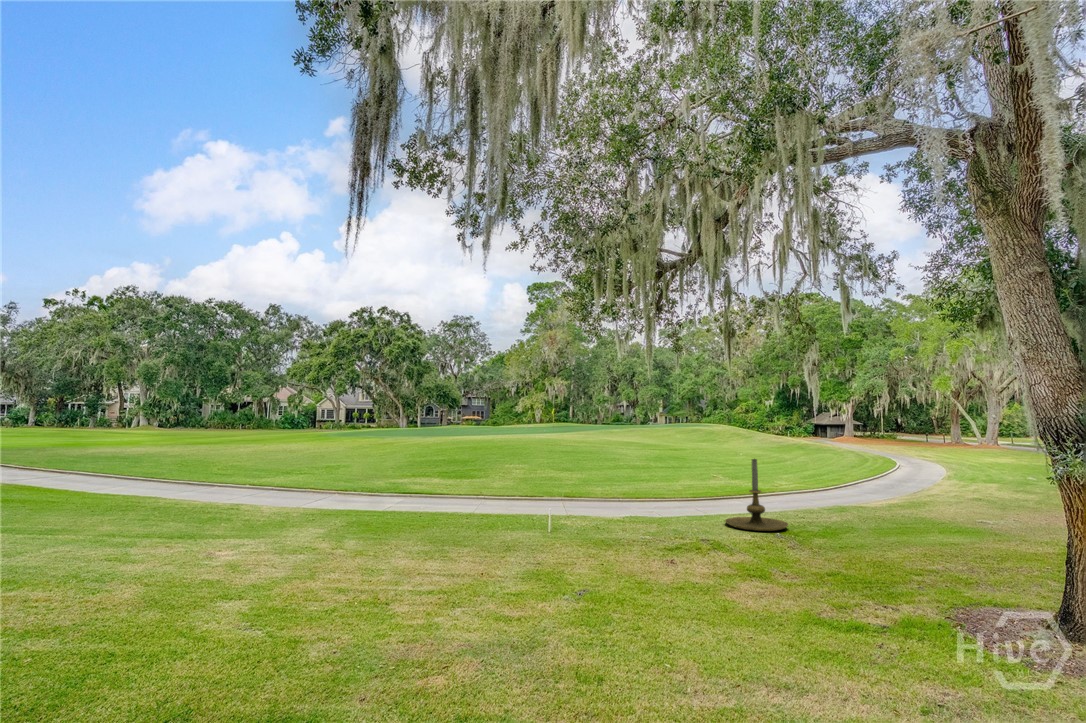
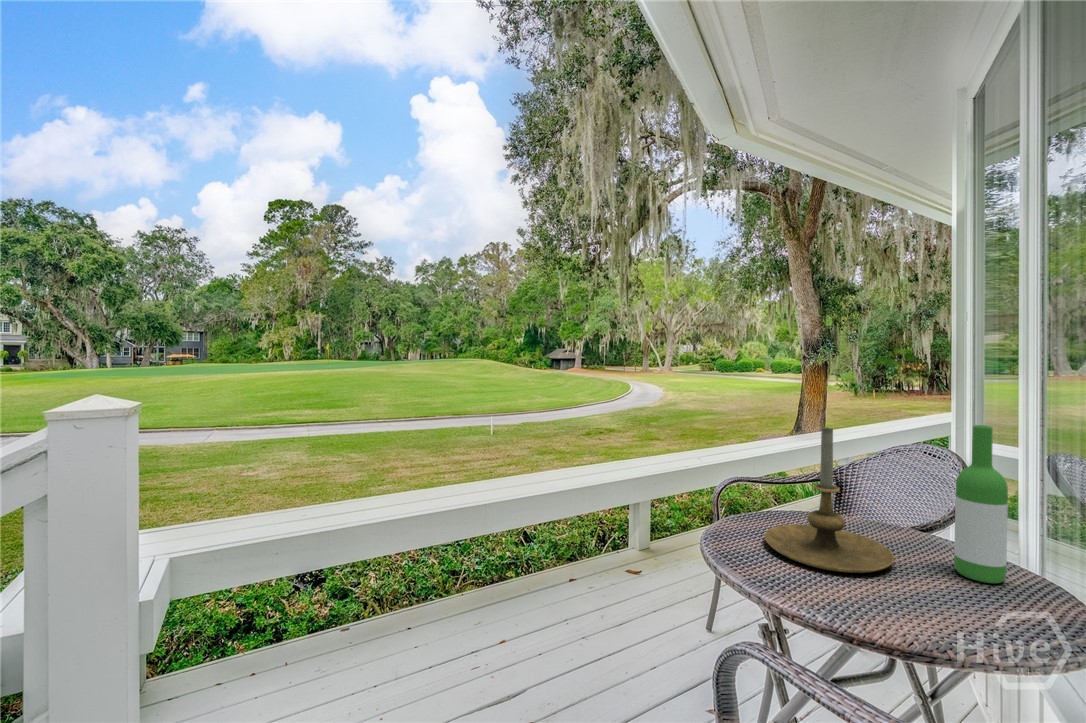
wine bottle: none [807,458,831,540] -> present [954,425,1008,583]

